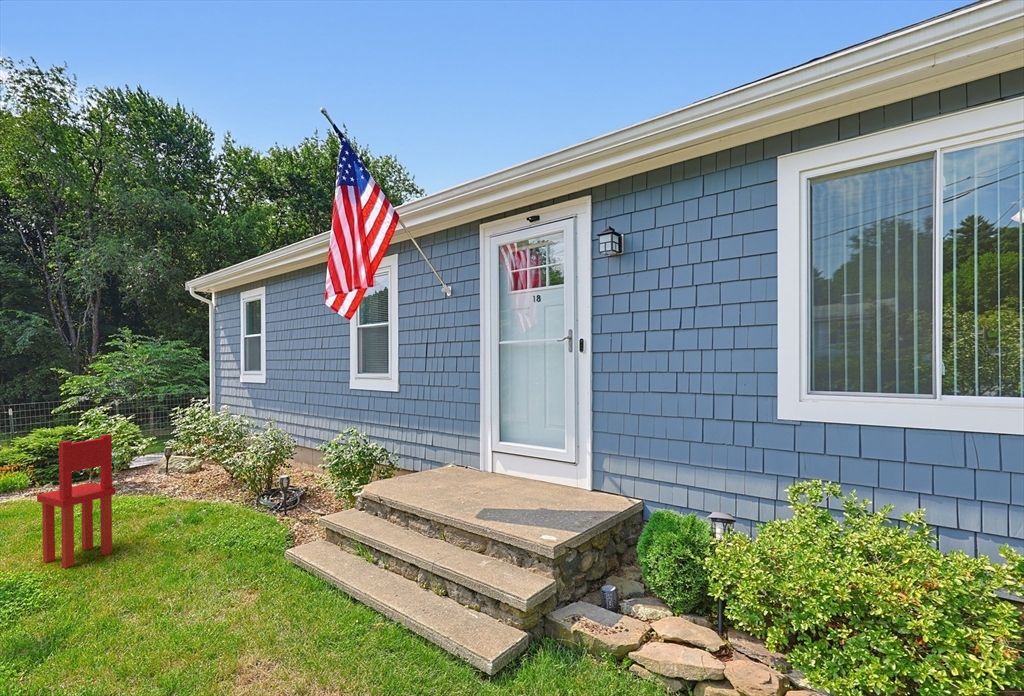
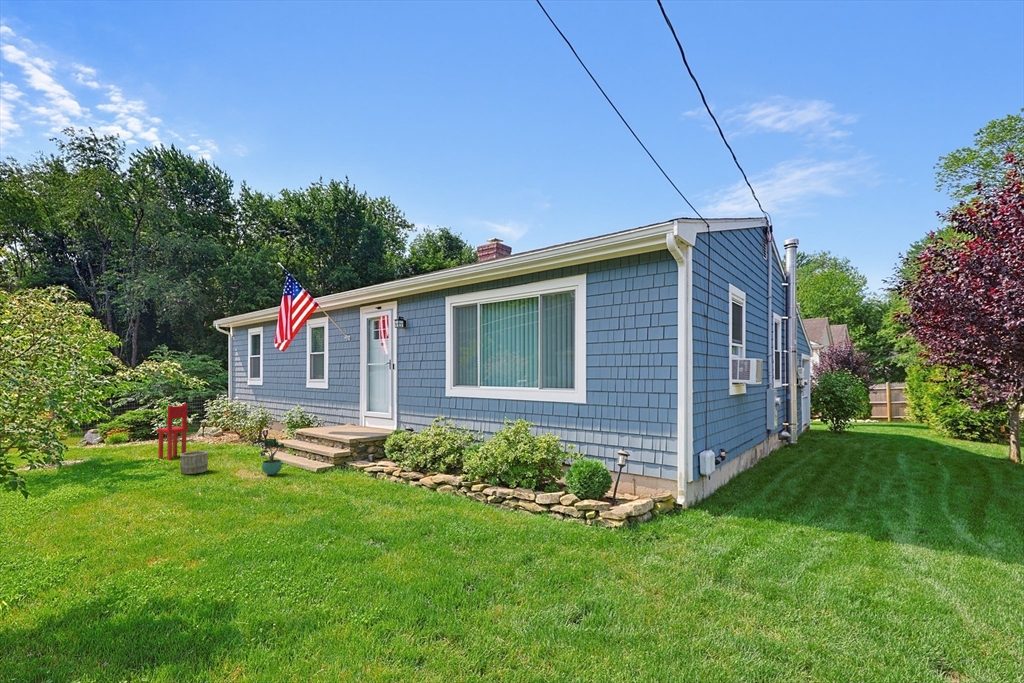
potted plant: none [305,553,378,663] -> present [260,439,284,475]
wooden bucket: none [57,576,152,667] -> present [180,451,208,474]

